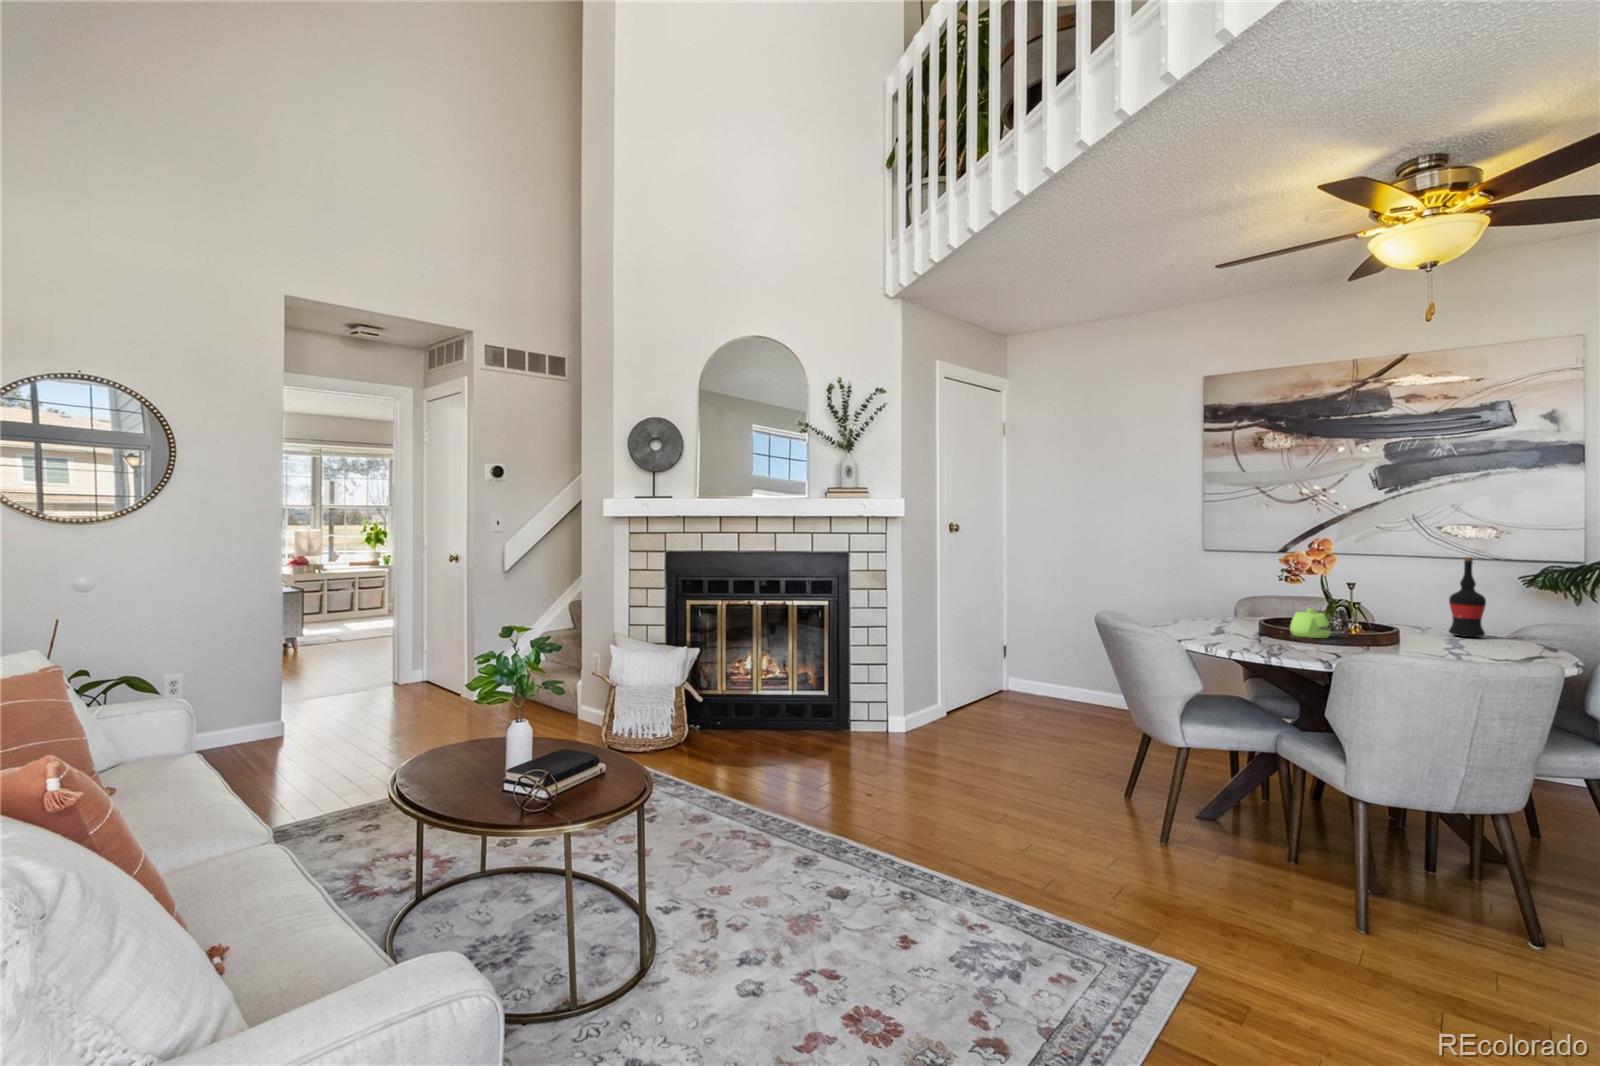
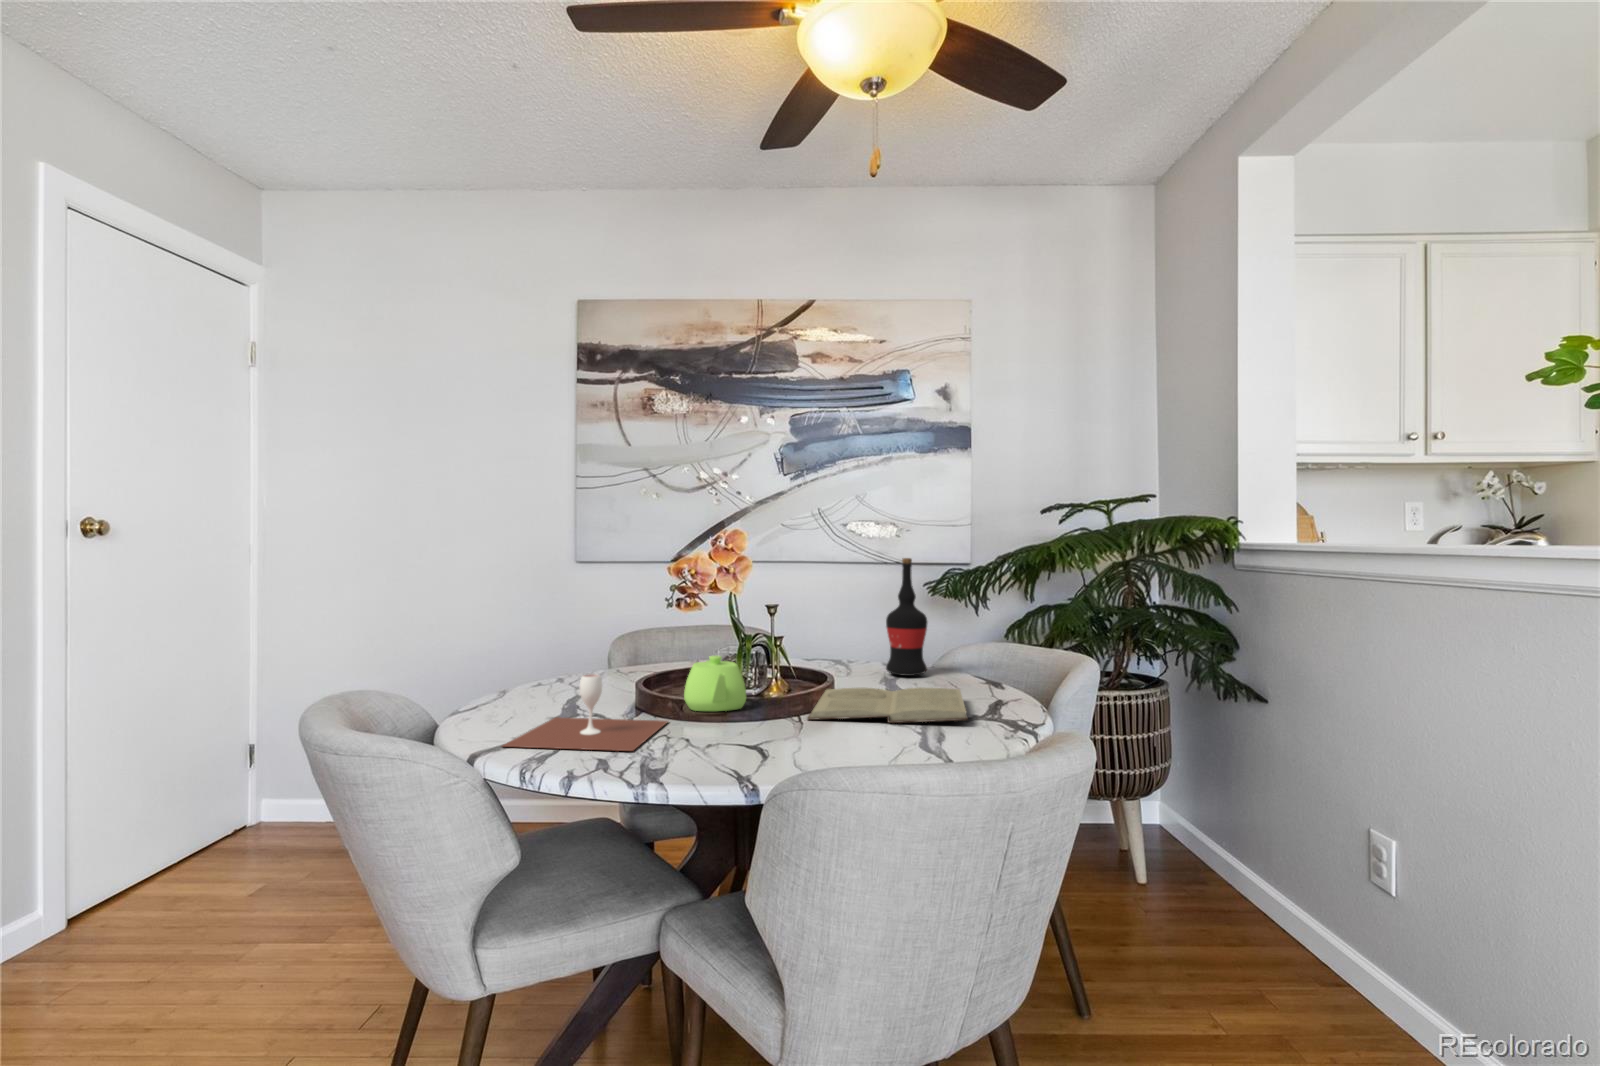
wine glass: none [1195,610,1281,644] -> present [503,674,668,751]
book: none [1369,635,1497,655] -> present [807,687,968,723]

